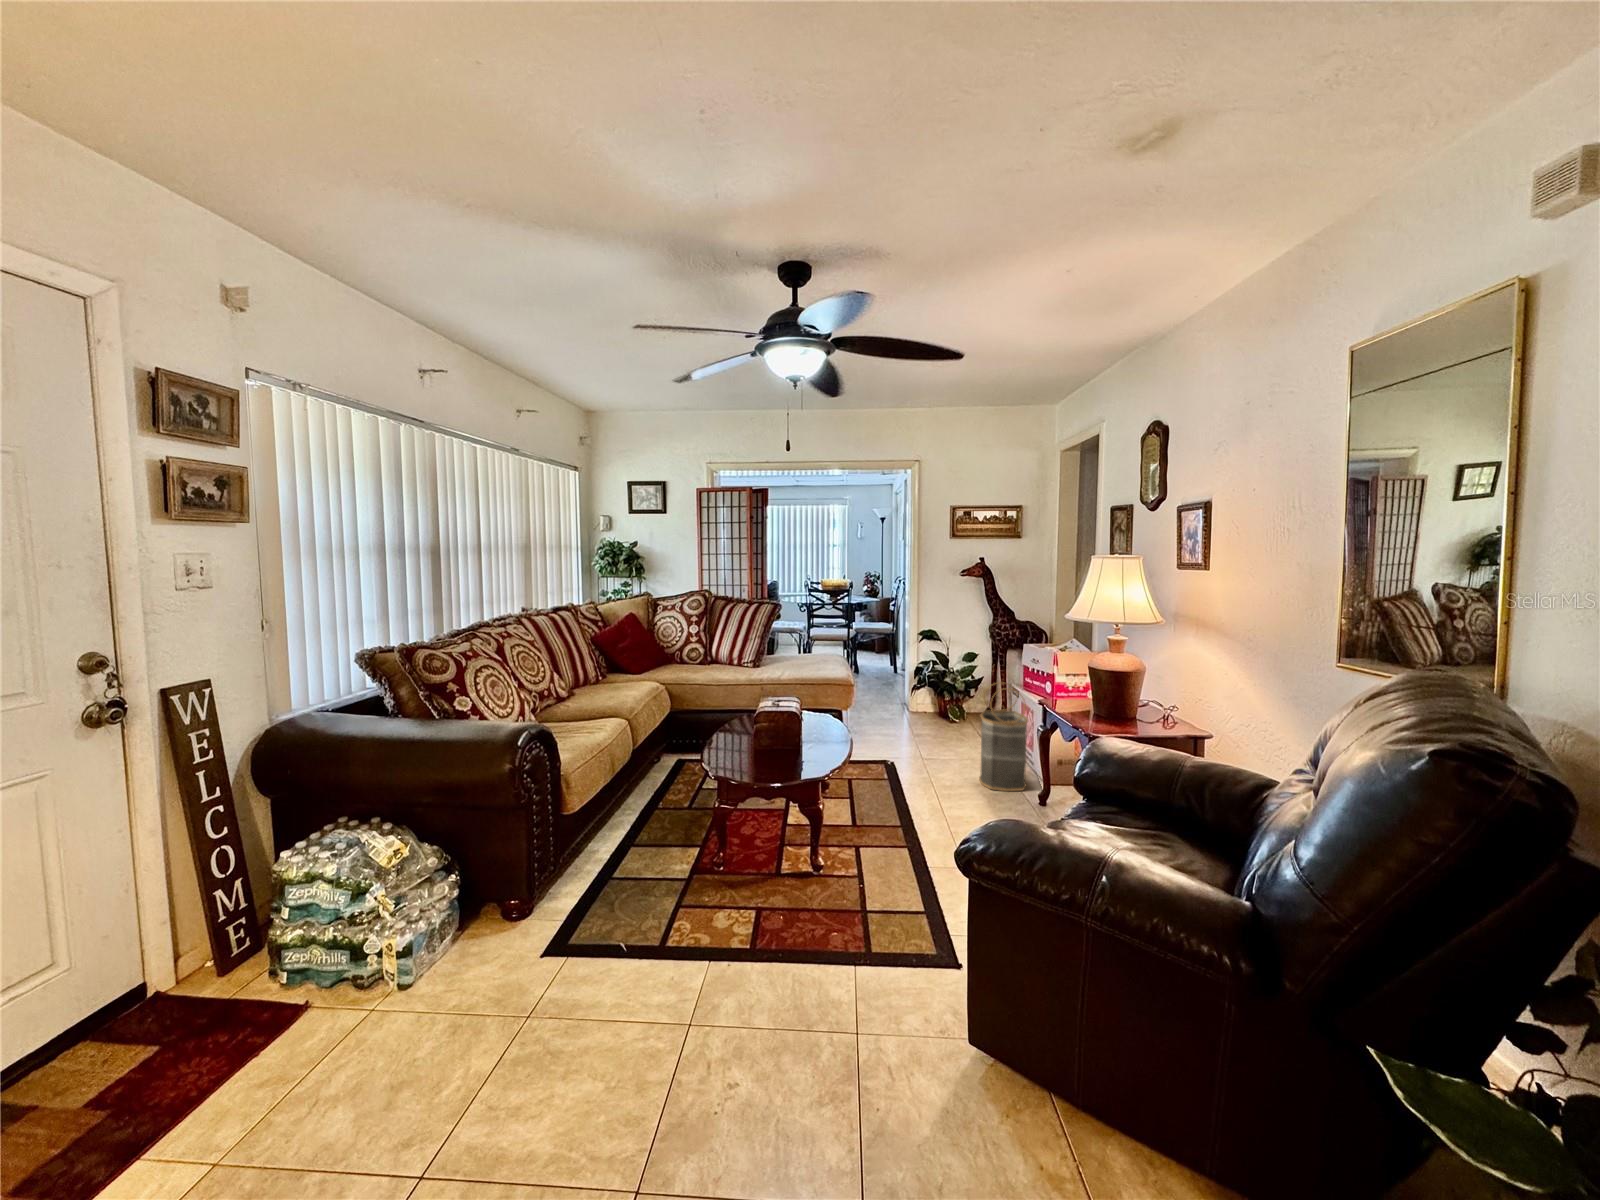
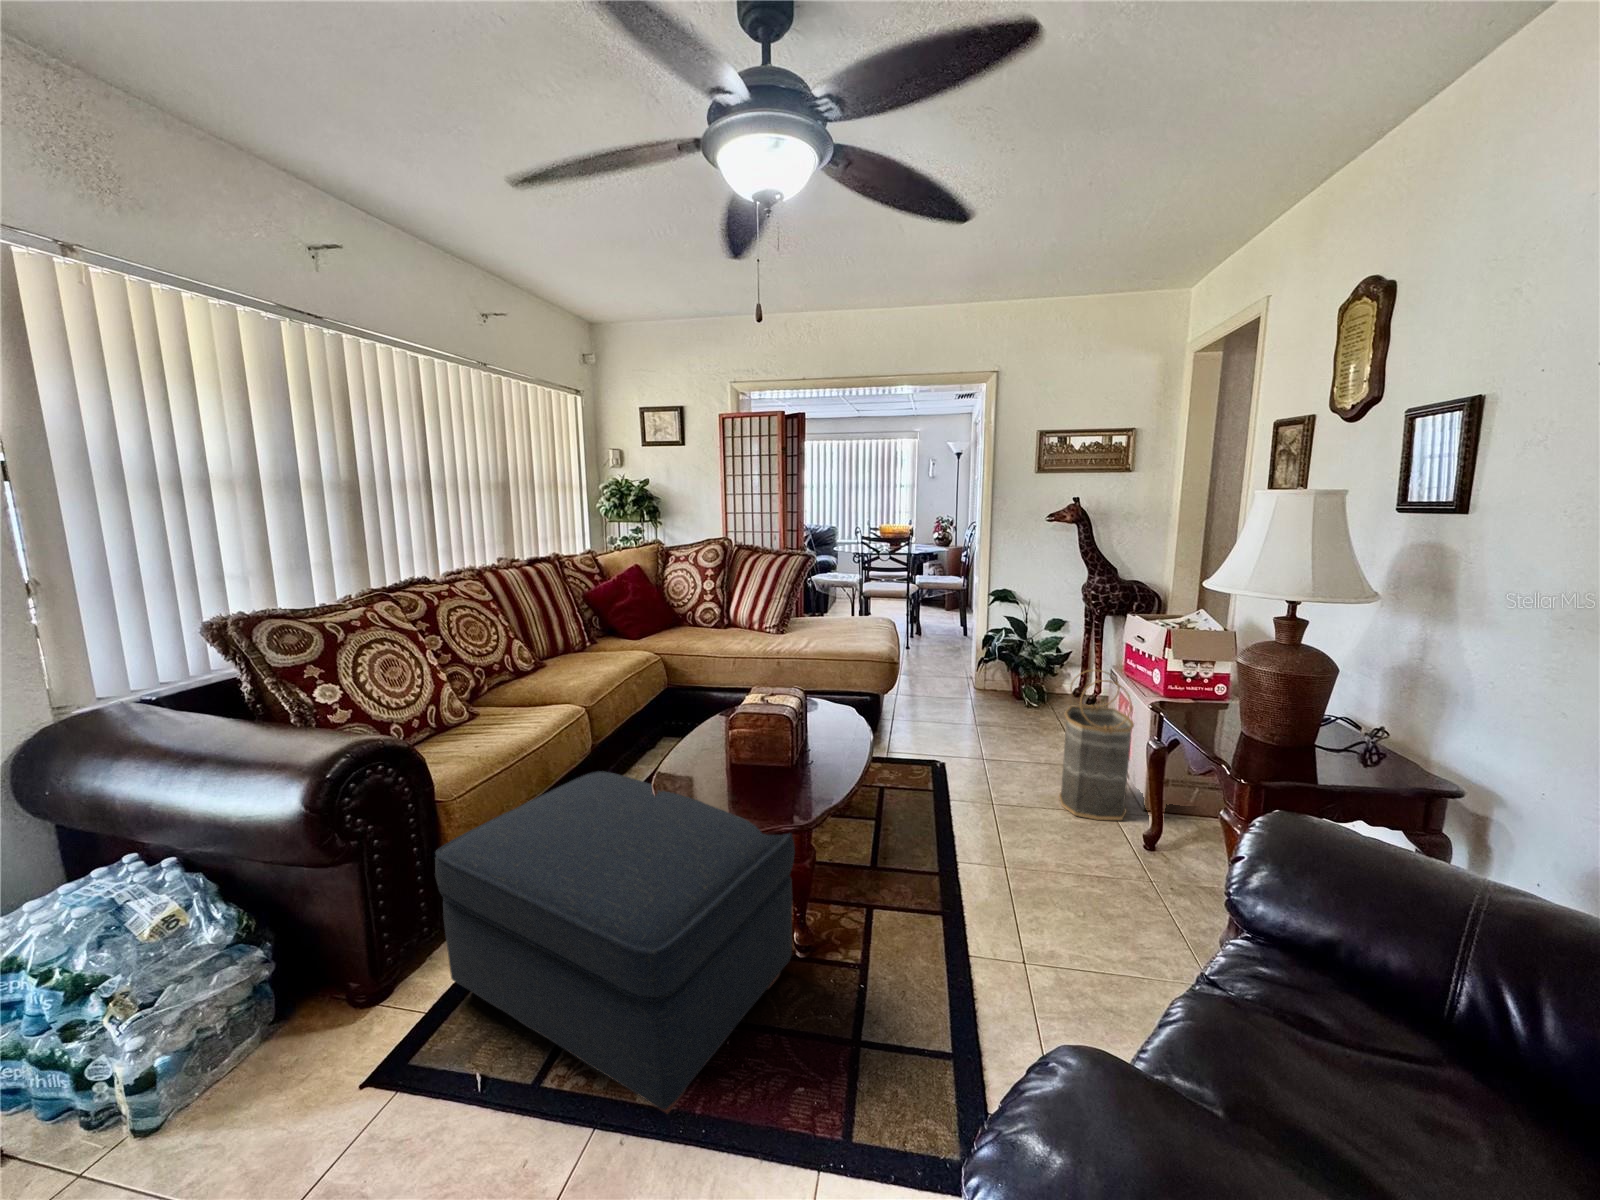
ottoman: none [571,758,812,952] -> present [435,771,795,1114]

